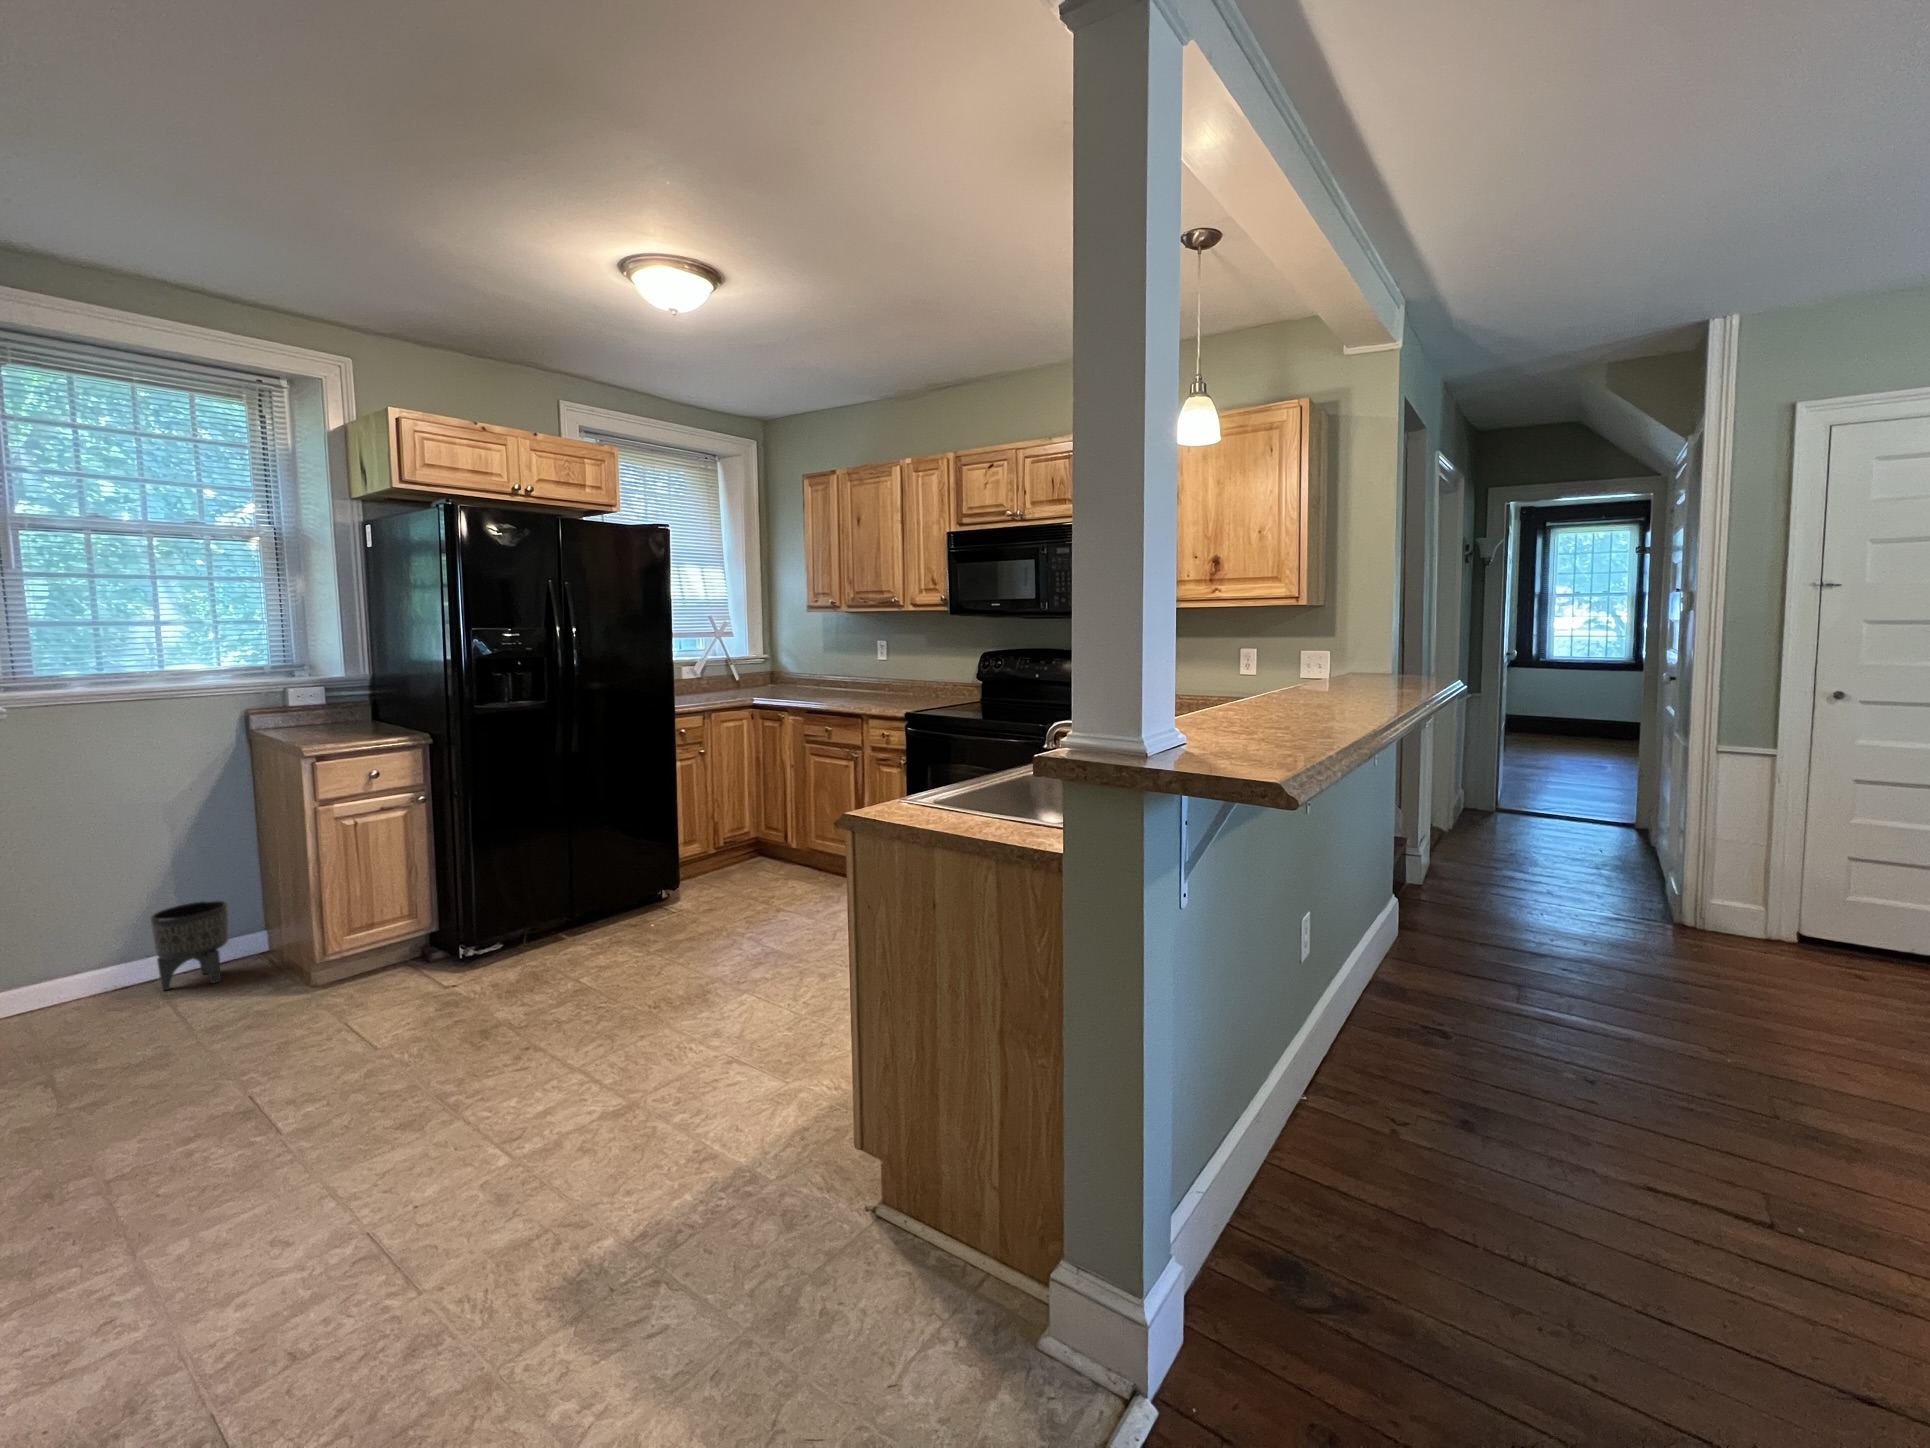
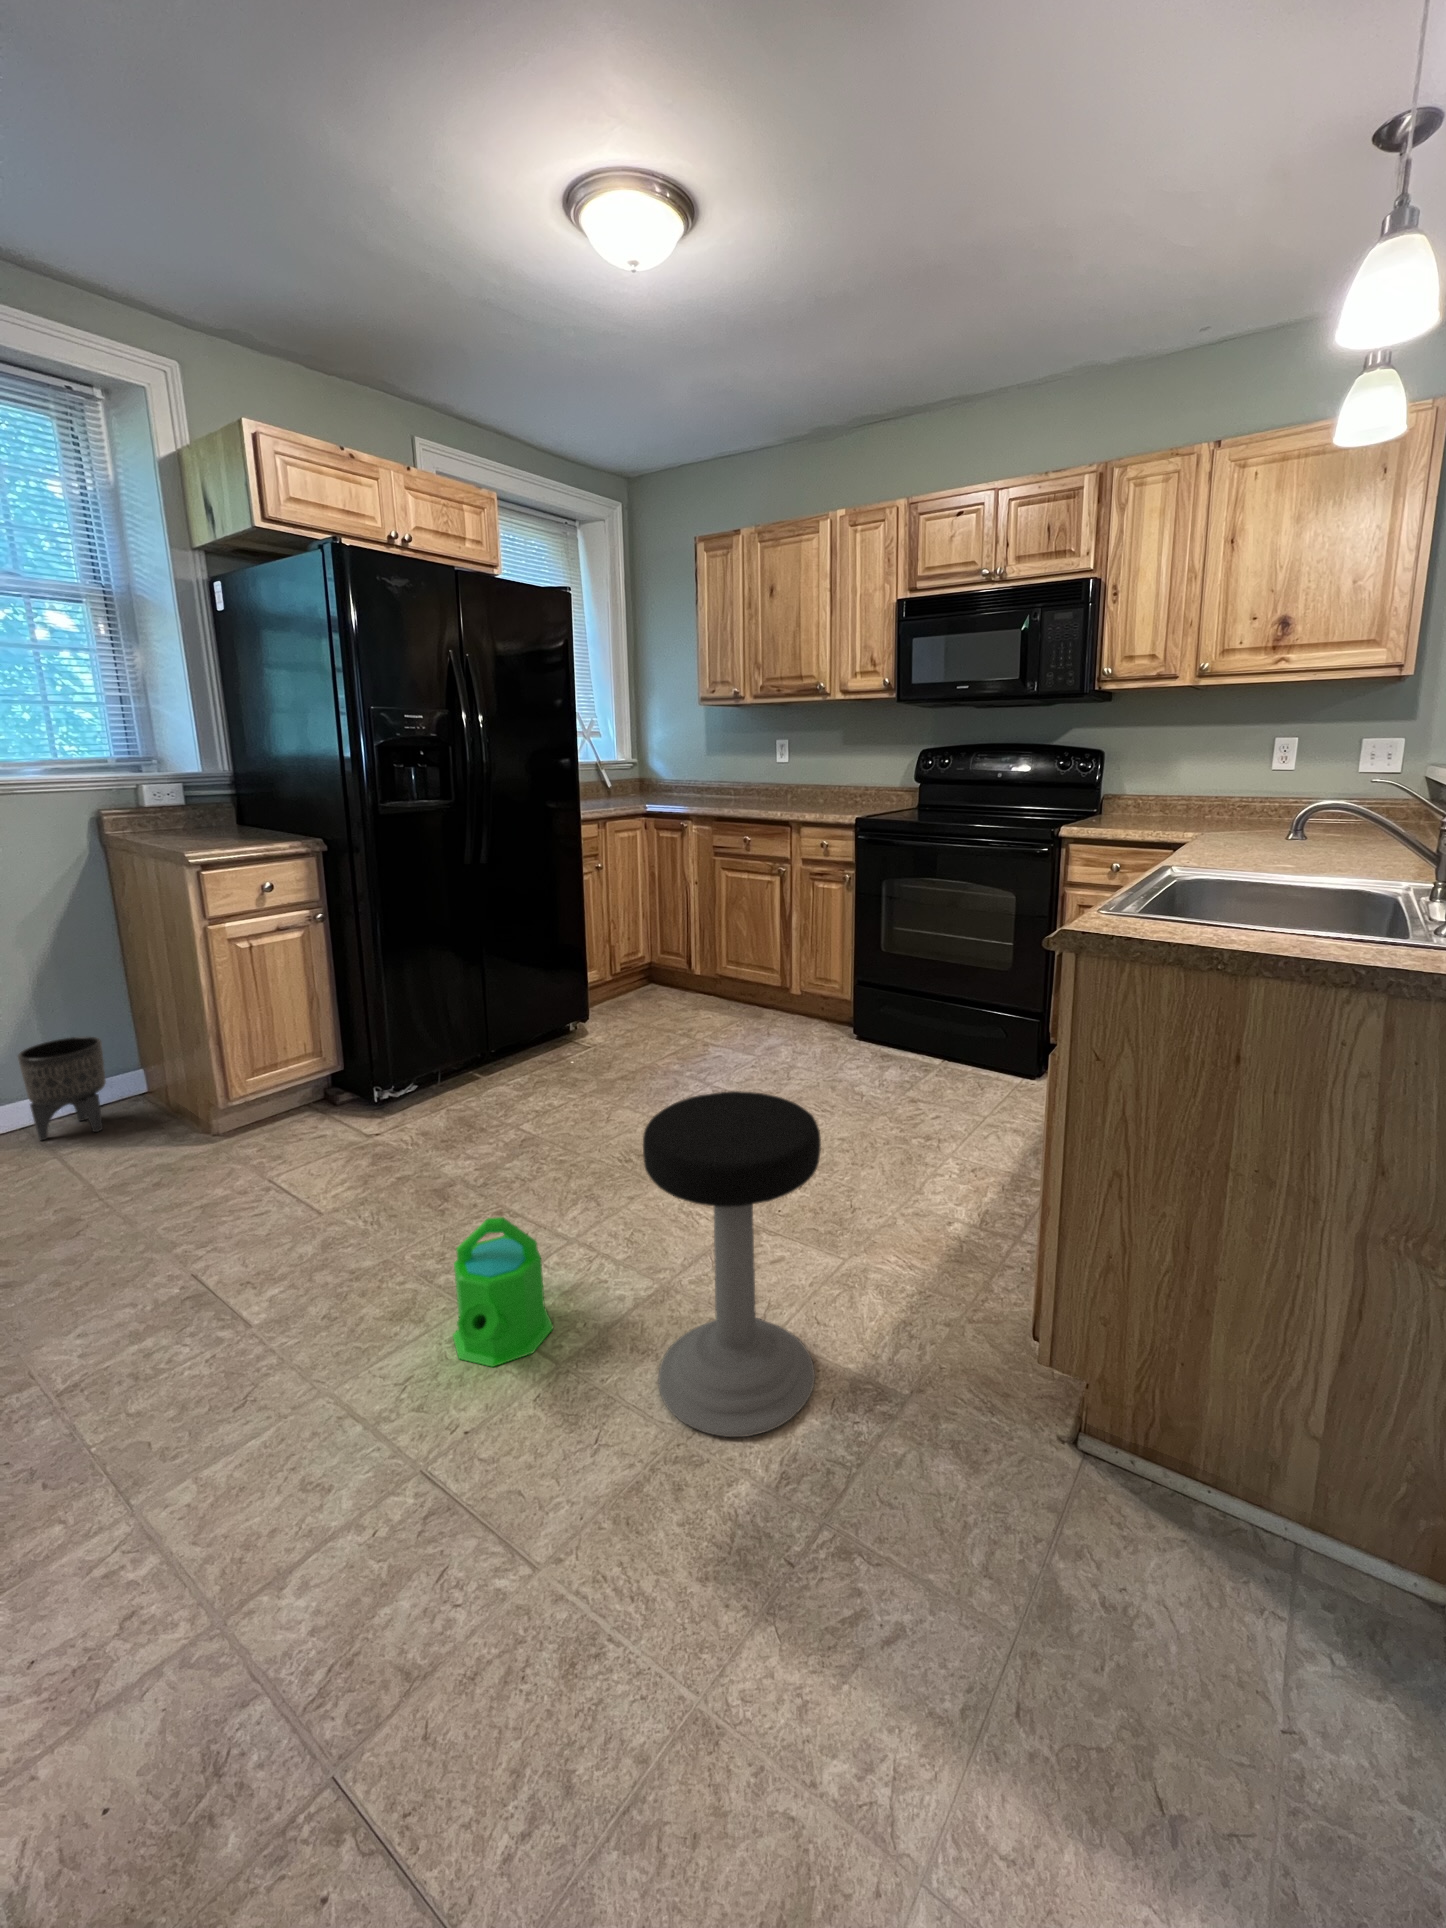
stool: none [563,938,712,1207] -> present [643,1091,821,1437]
watering can: none [421,1040,524,1161] -> present [453,1217,553,1367]

